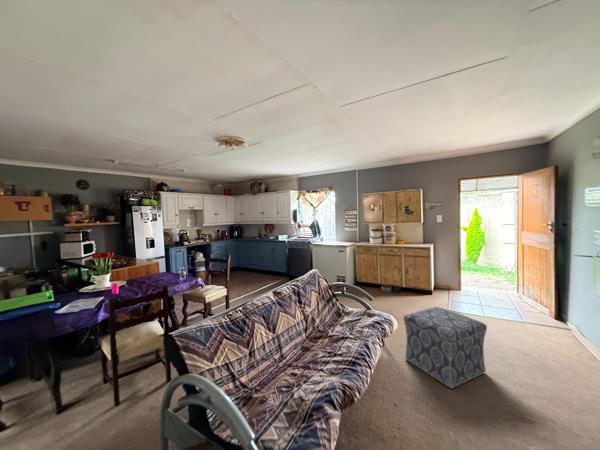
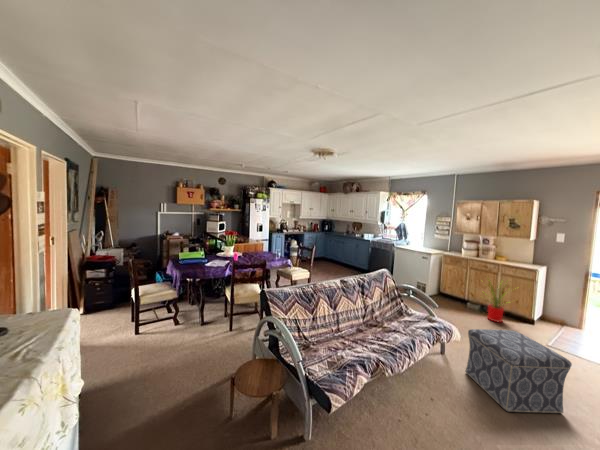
house plant: none [390,258,423,300] -> present [486,280,509,323]

